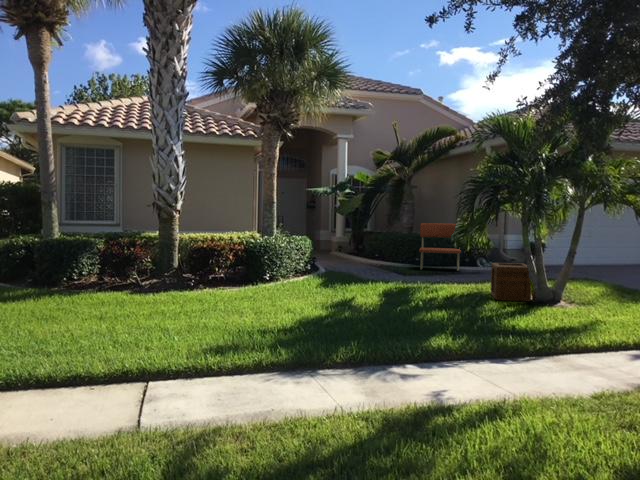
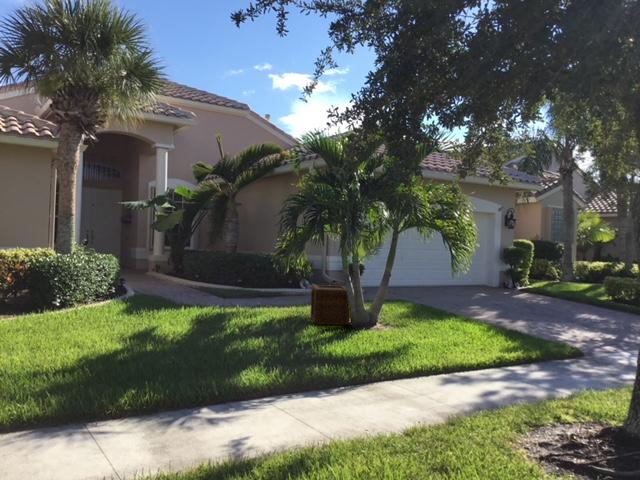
bench: present [419,223,461,271] -> none [240,242,284,293]

